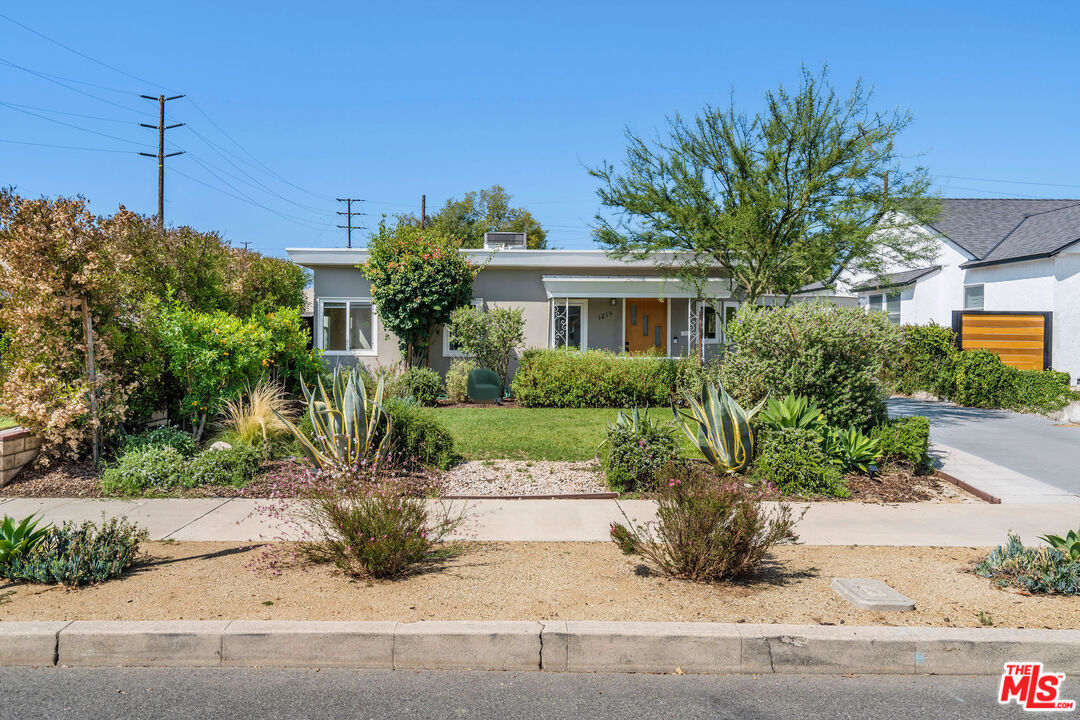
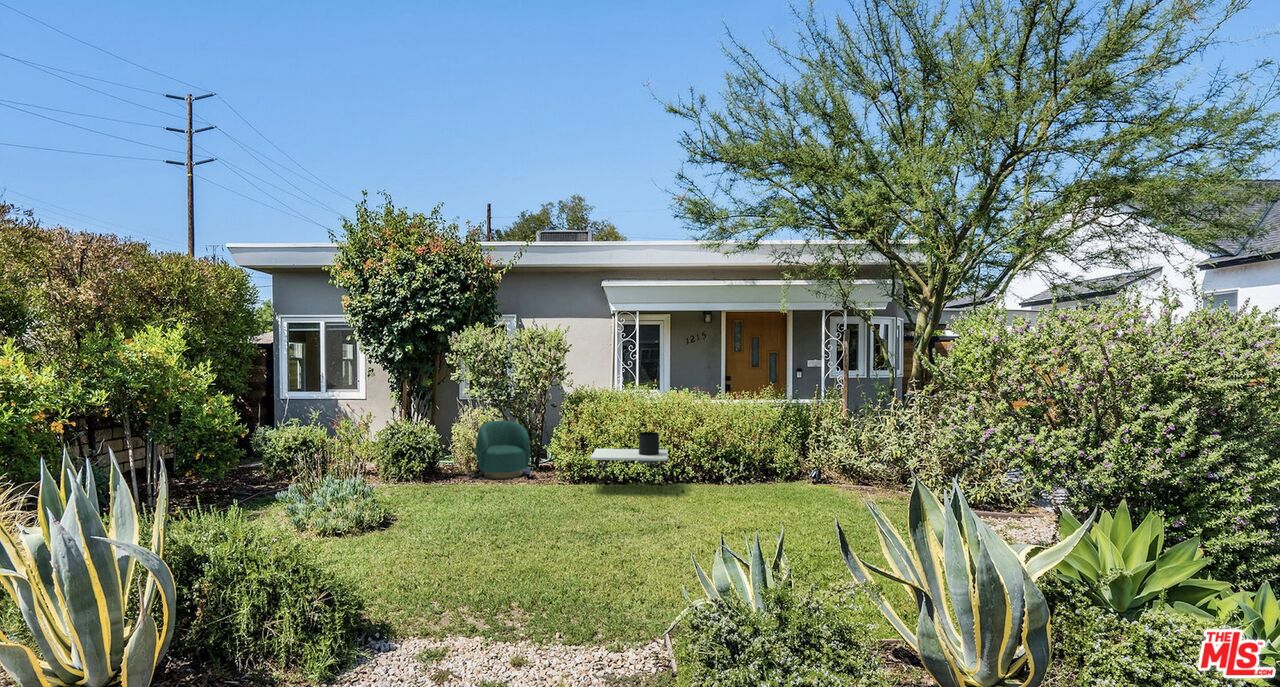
side table: none [543,374,589,409] -> present [590,432,668,493]

